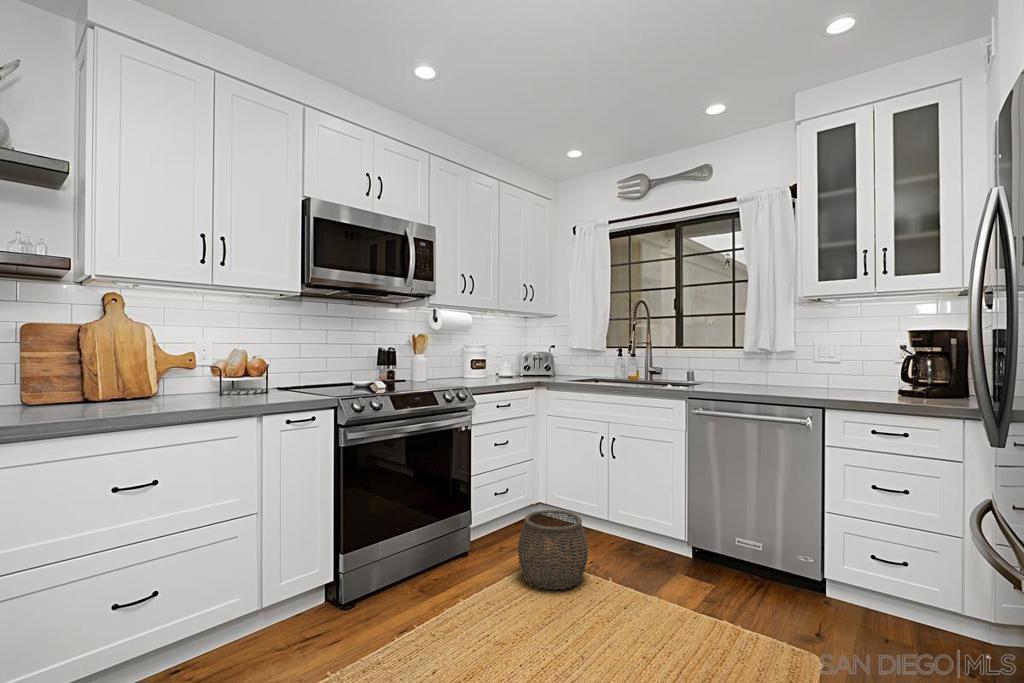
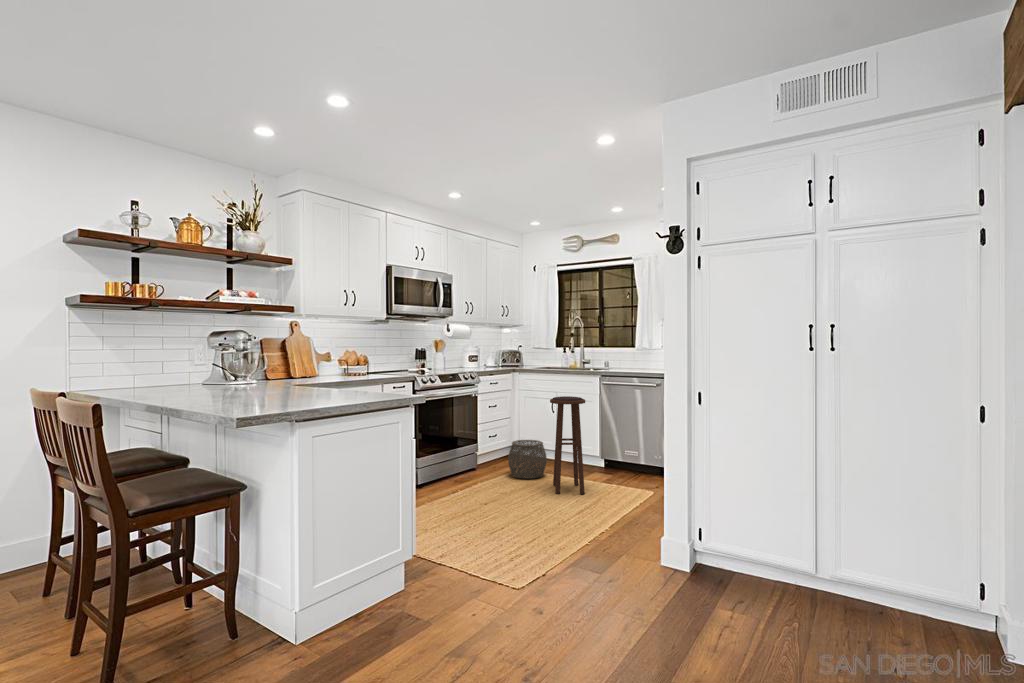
stool: none [593,444,666,656] -> present [550,396,585,494]

